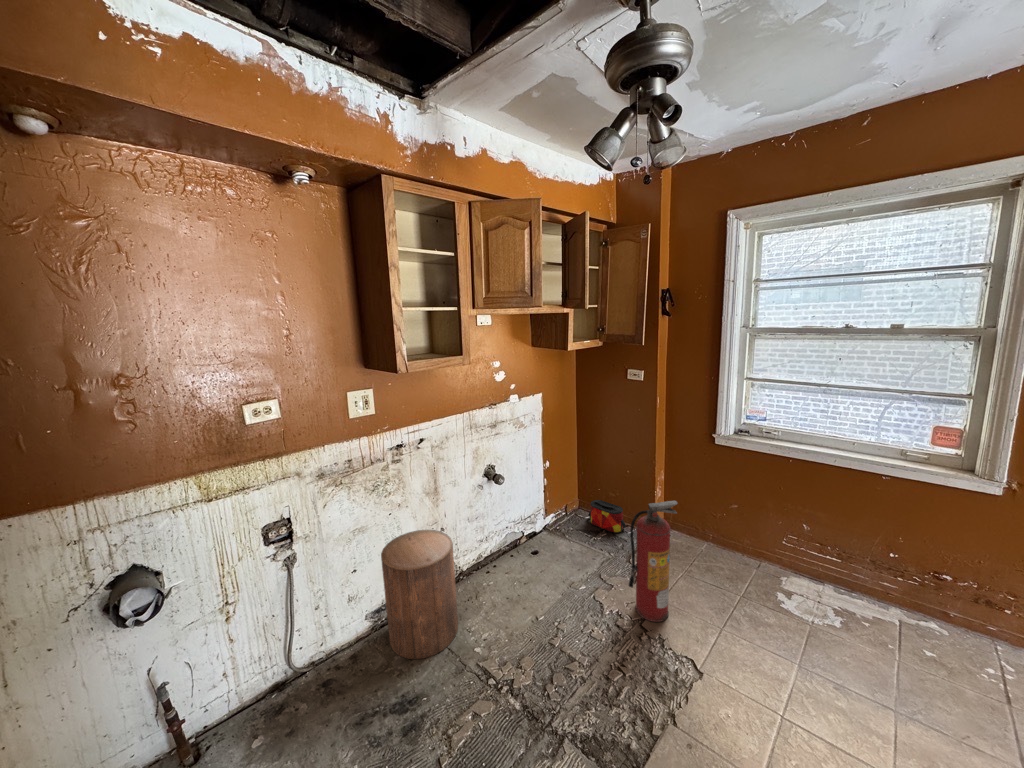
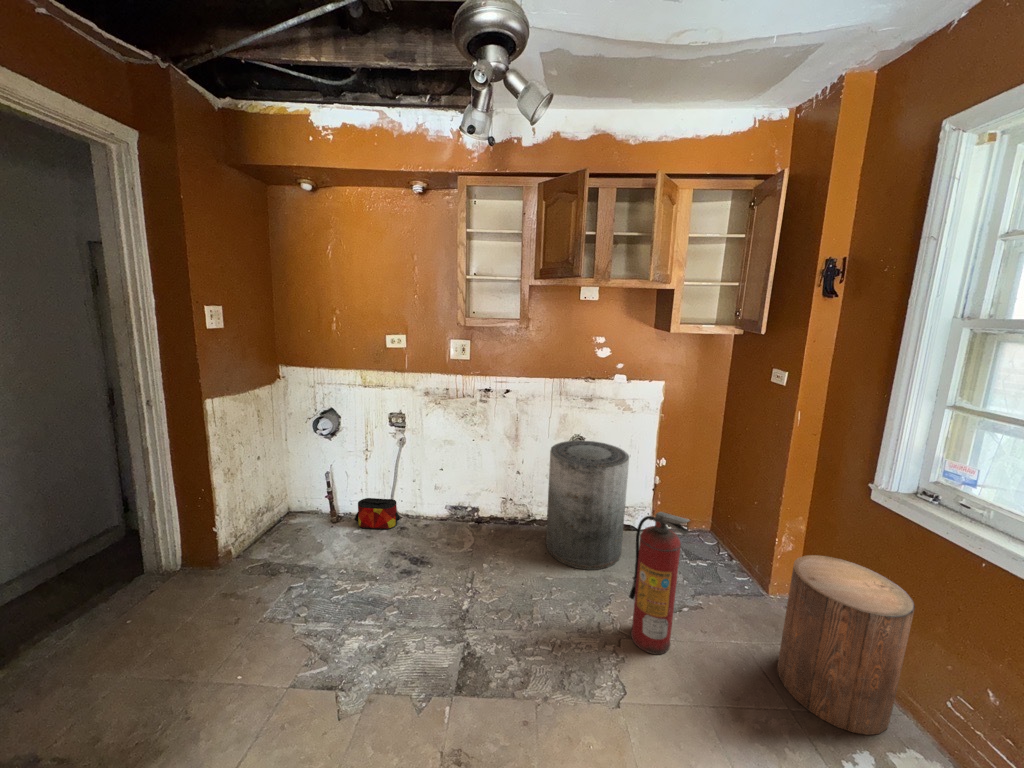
trash can: none [487,464,566,596] -> present [546,440,629,570]
bag: present [588,500,626,533] -> present [355,498,400,530]
stool: present [381,530,458,659] -> present [777,555,915,735]

